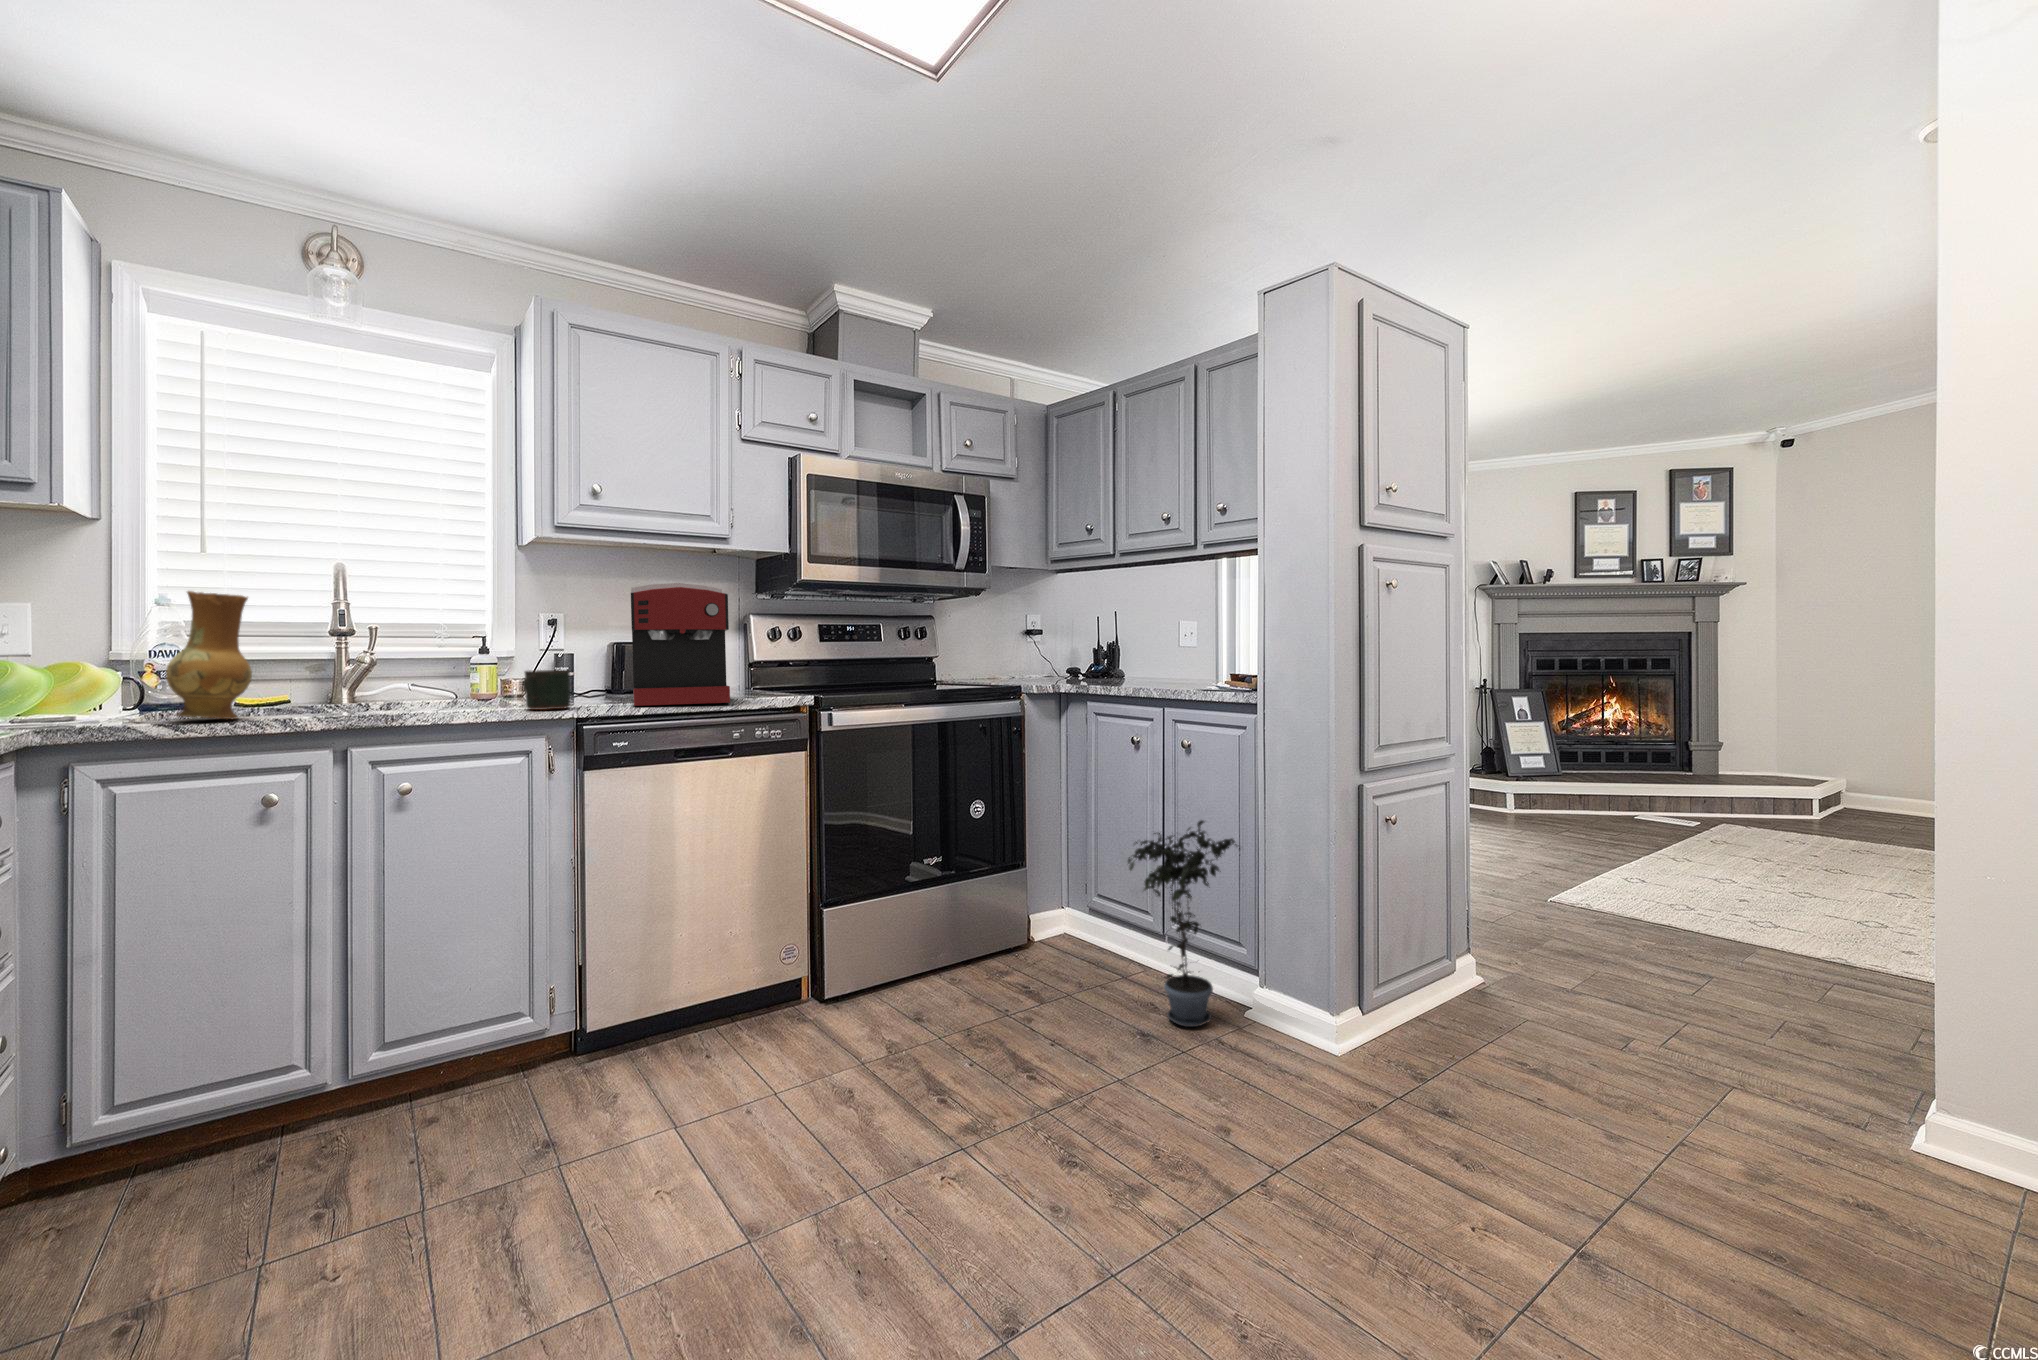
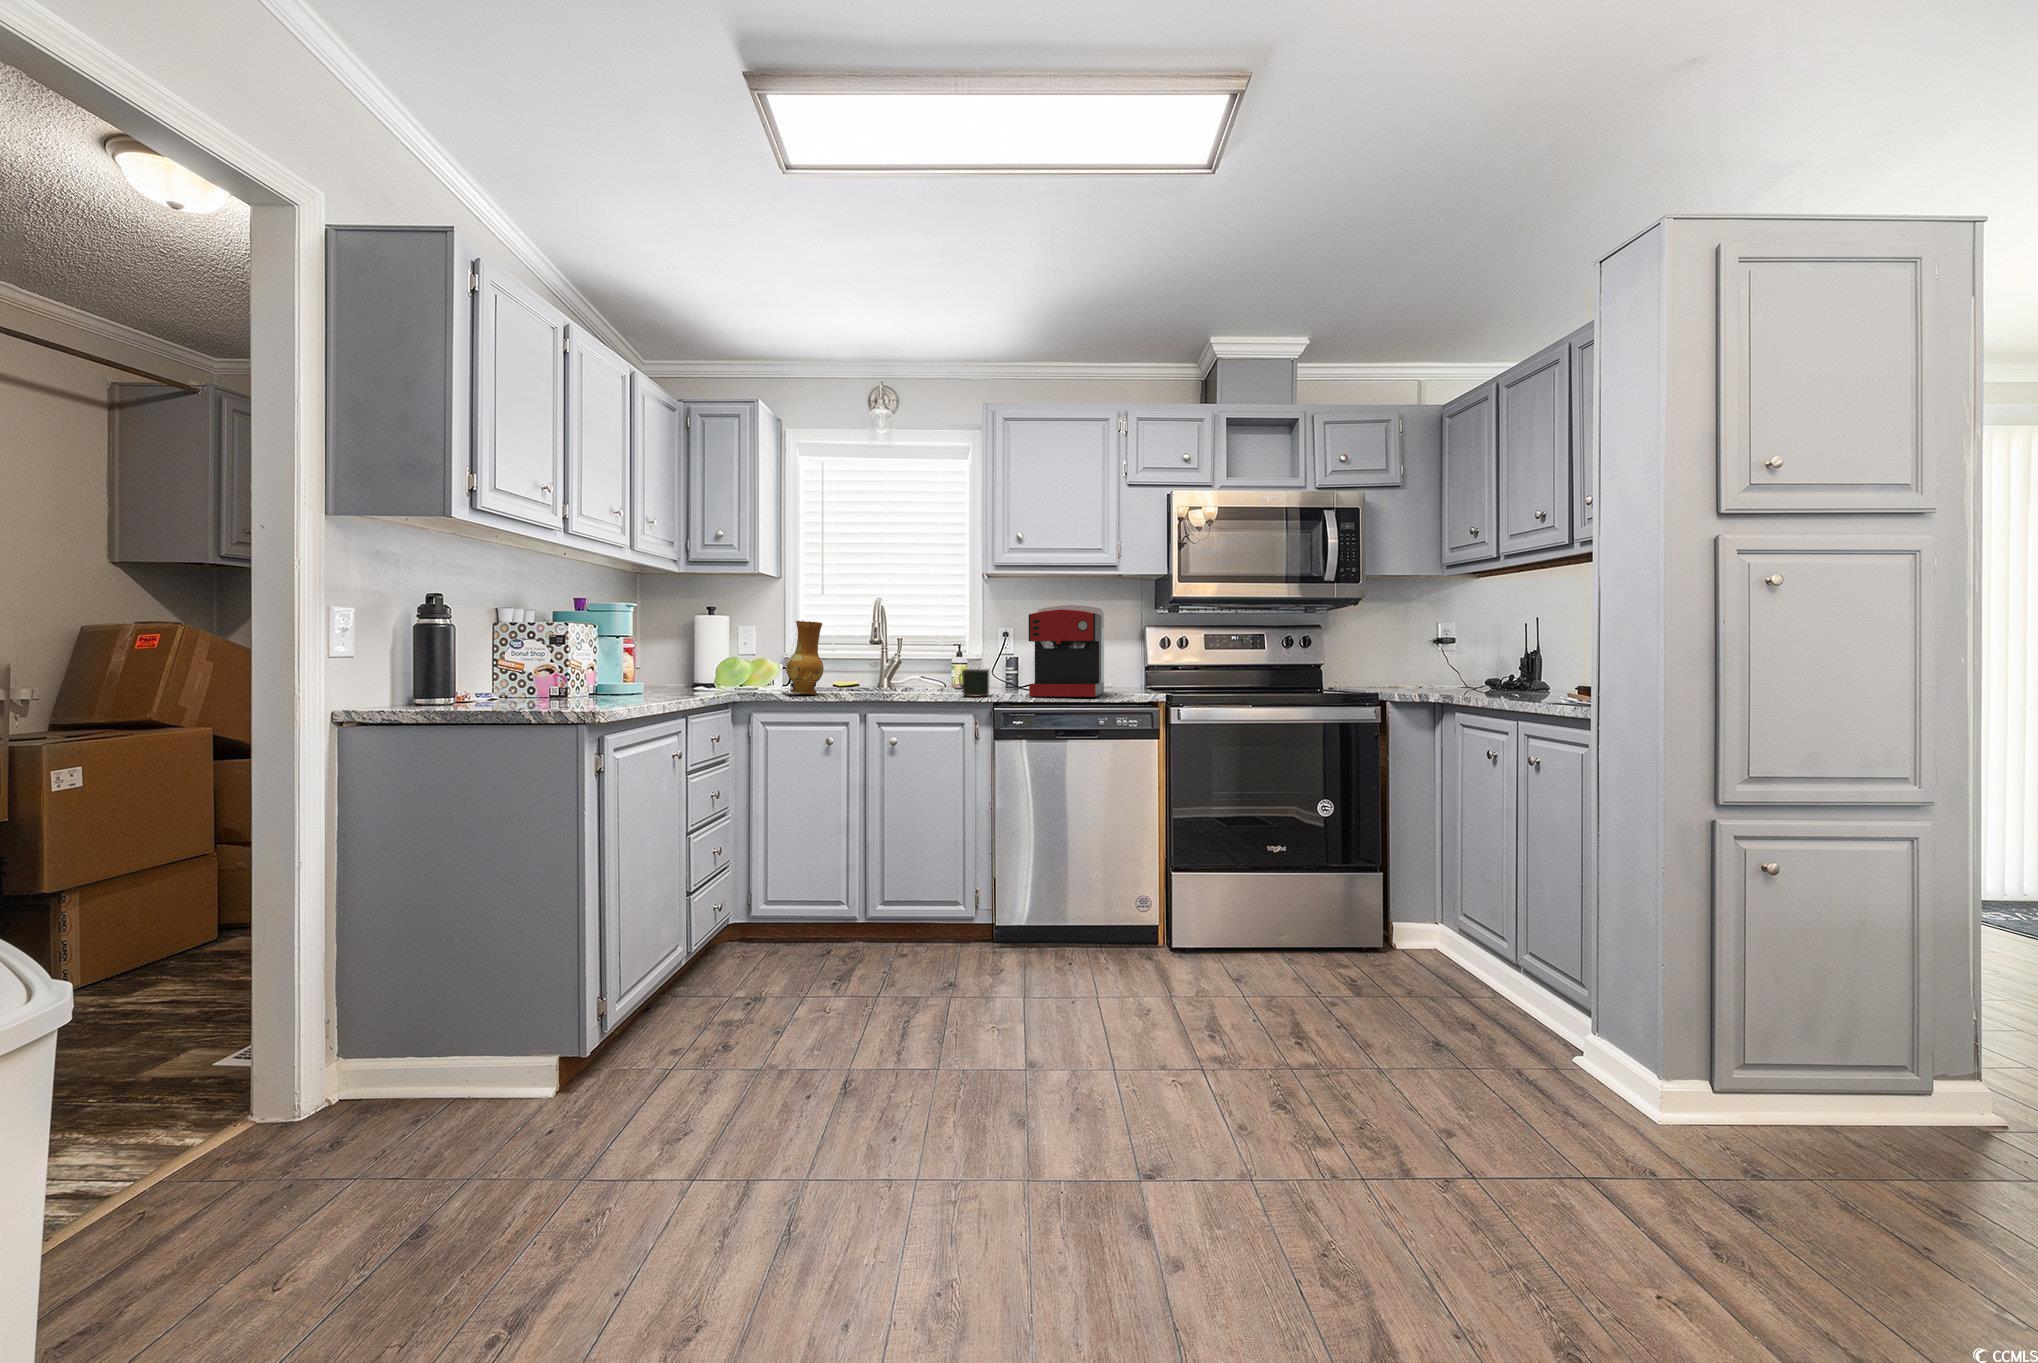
potted plant: present [1128,820,1240,1027] -> none [1422,838,1579,1049]

